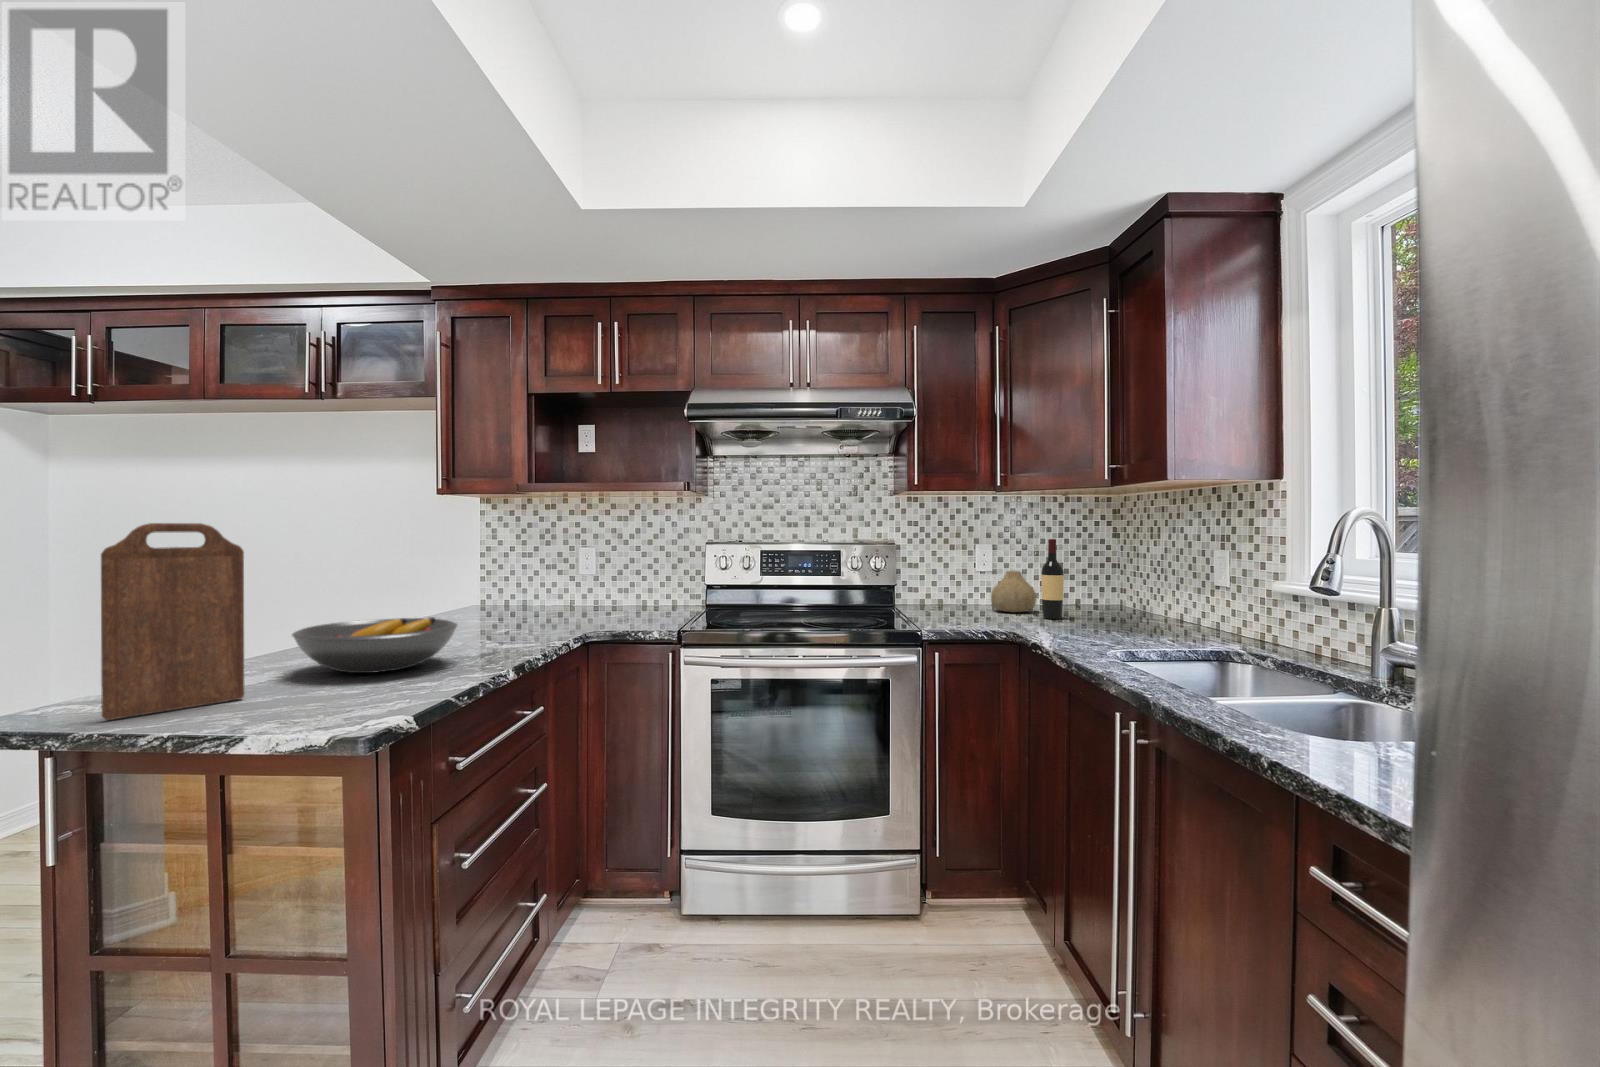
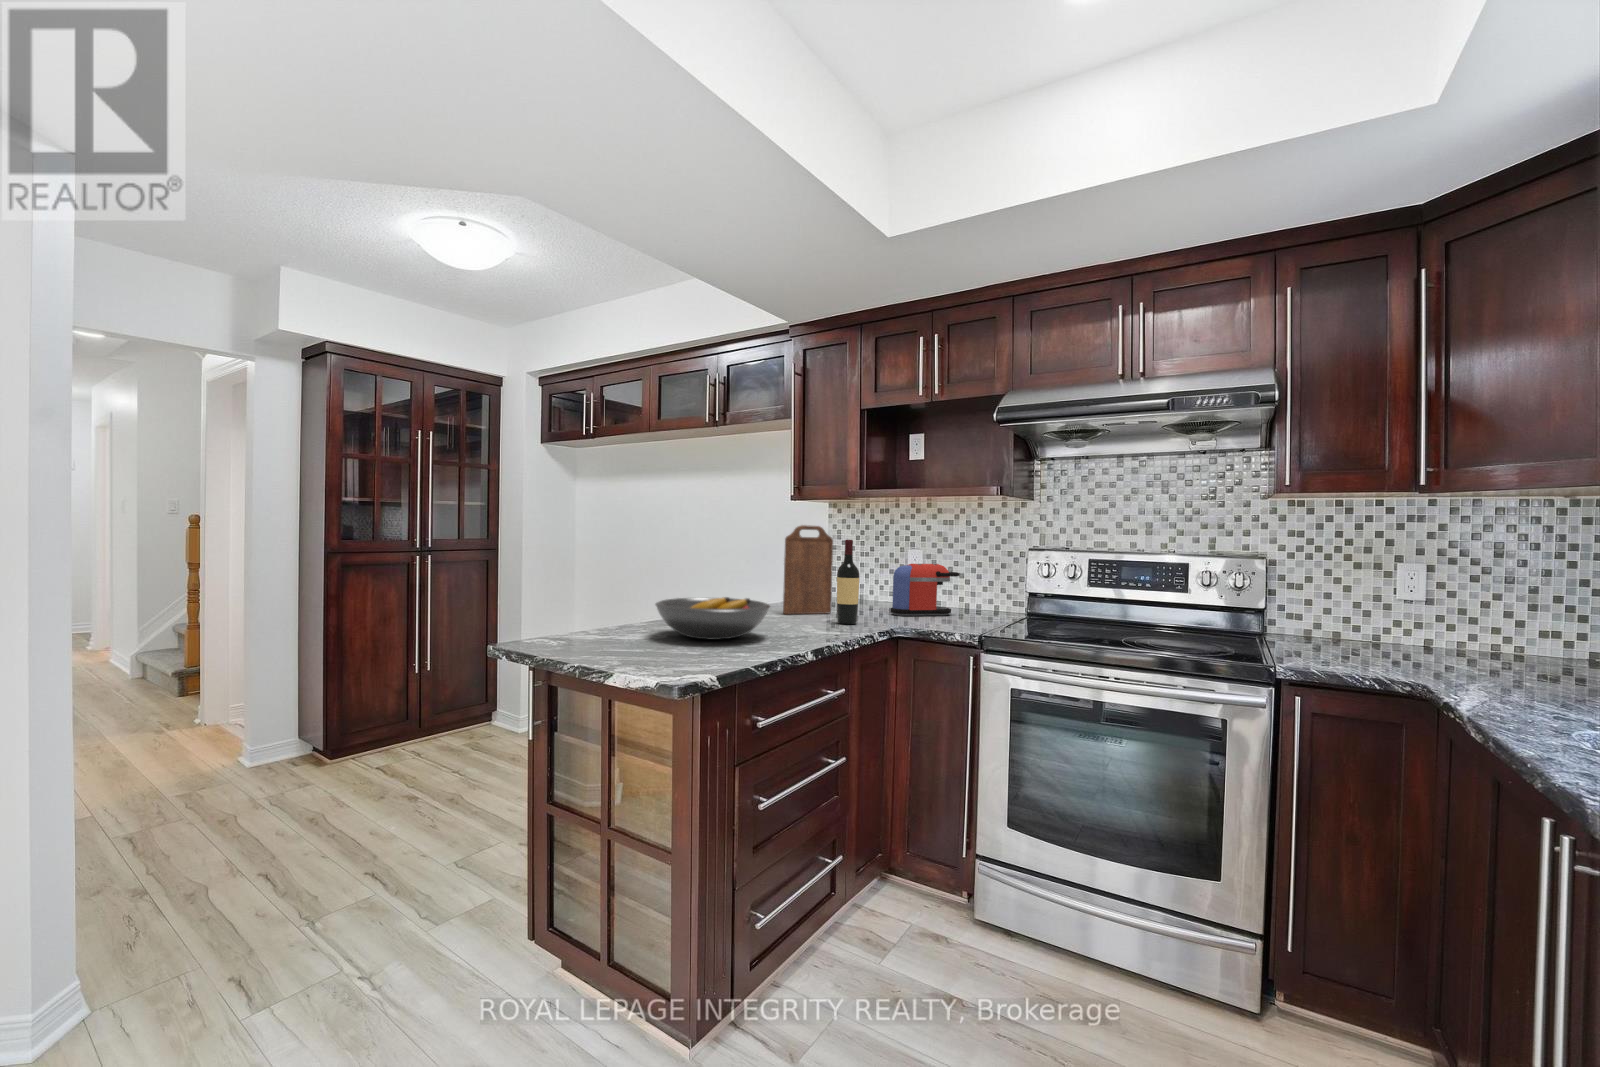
cutting board: present [101,523,244,720] -> present [783,525,833,614]
wine bottle: present [1041,539,1064,619] -> present [837,540,859,624]
coffee maker: none [570,562,639,619] -> present [891,564,960,616]
vase: present [991,571,1036,613] -> none [1419,601,1503,659]

